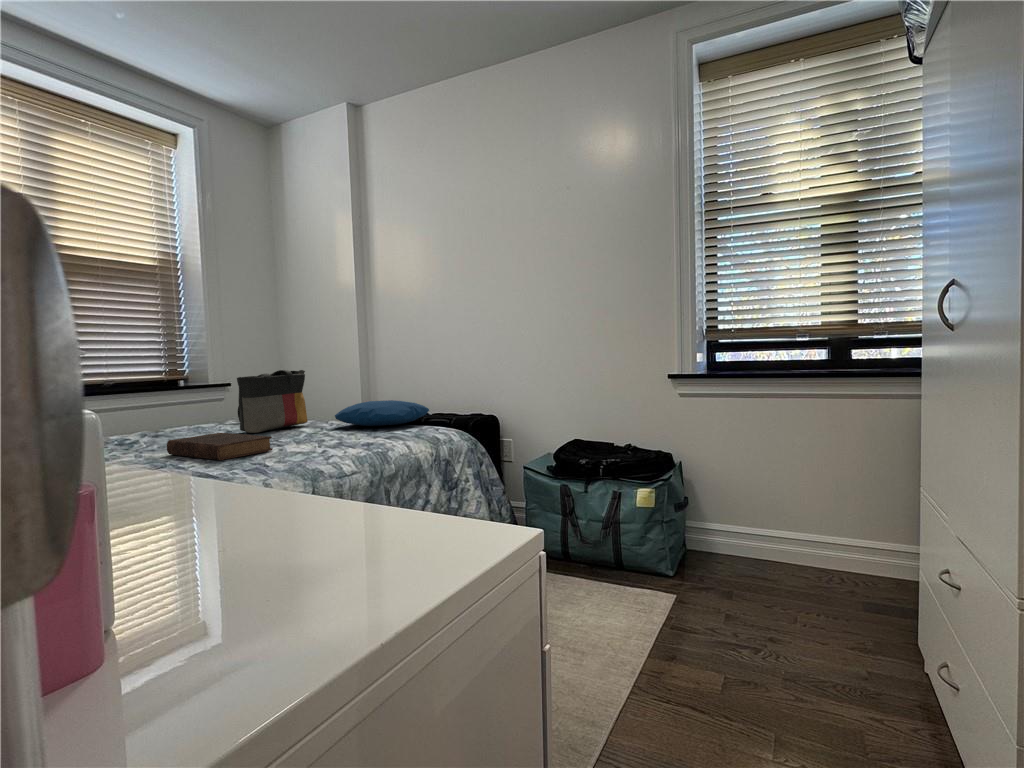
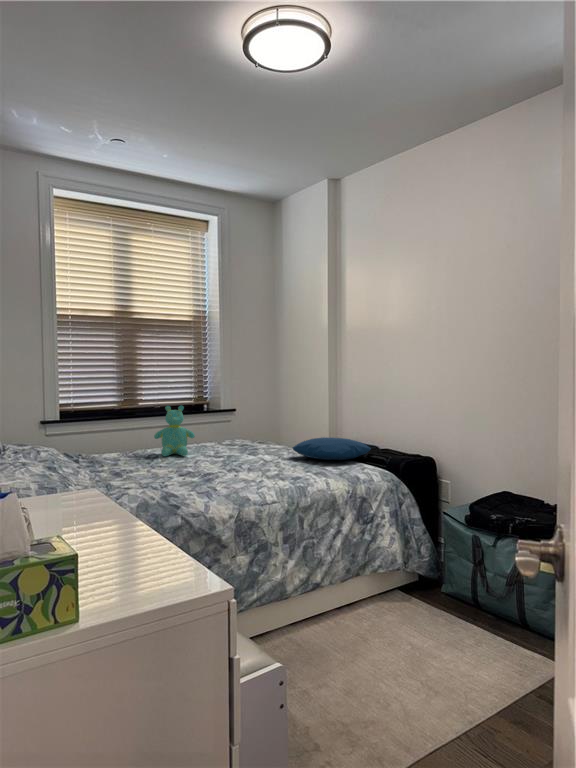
tote bag: present [237,370,308,433] -> none [224,408,277,456]
teddy bear: none [126,371,192,442] -> present [154,406,195,456]
book: present [167,433,273,460] -> none [168,457,231,480]

